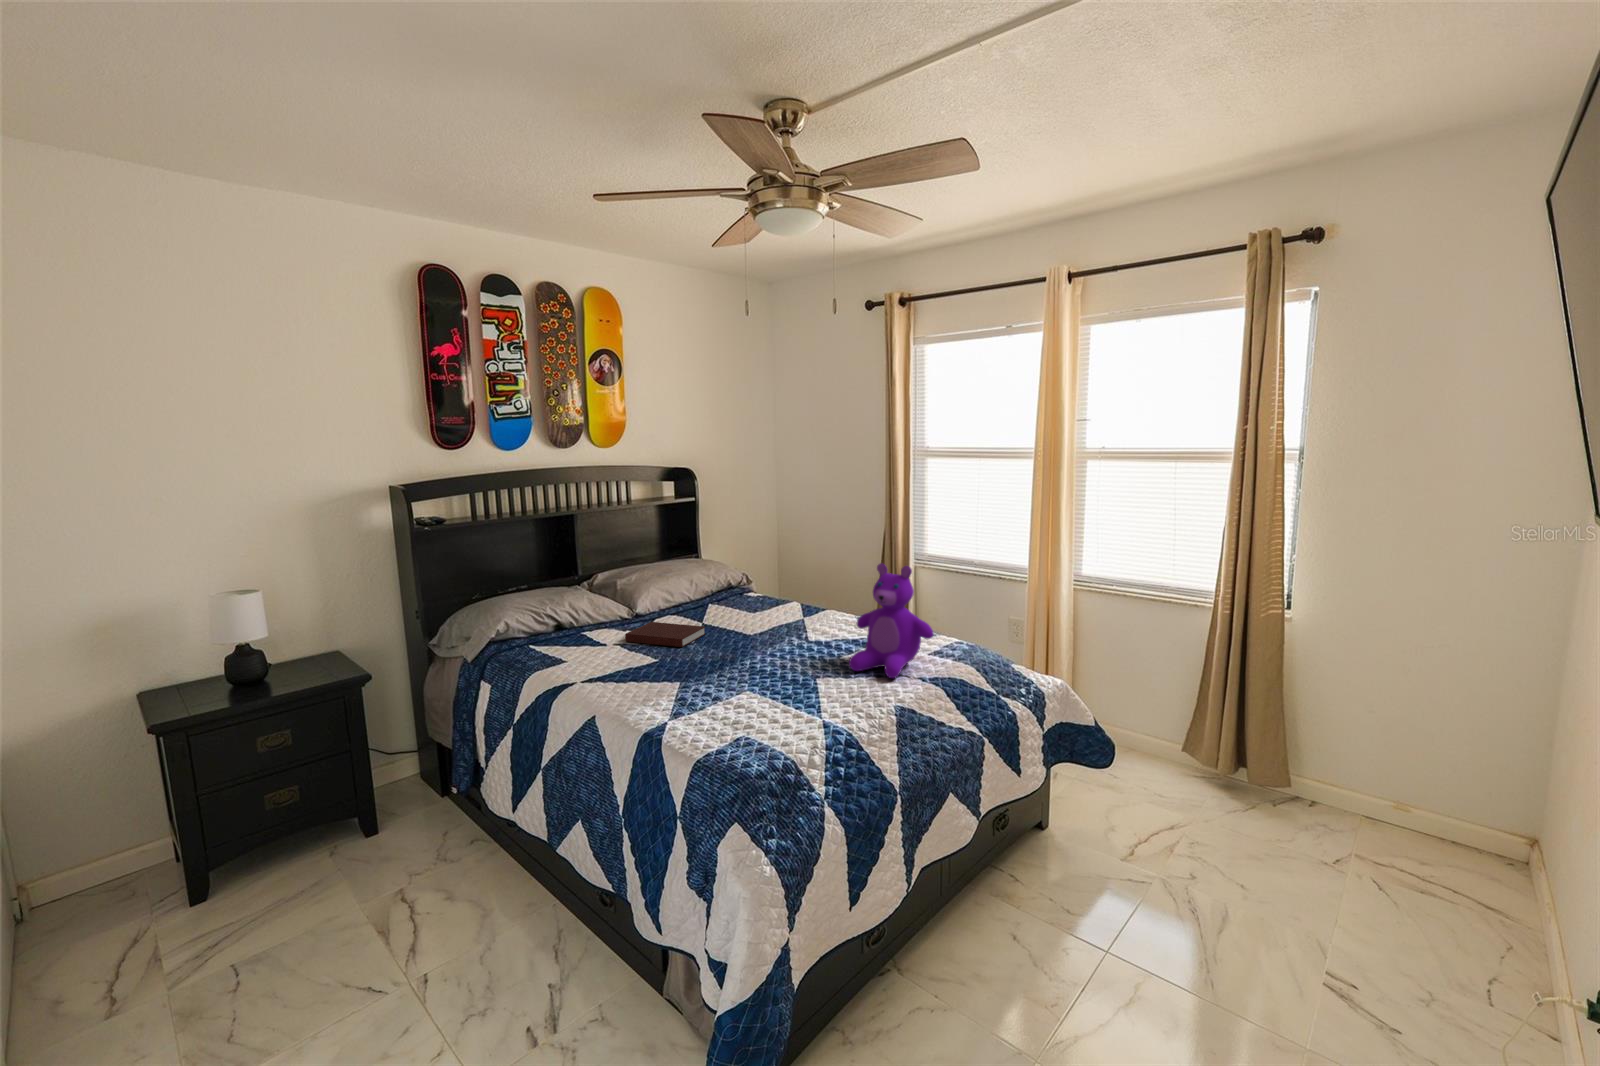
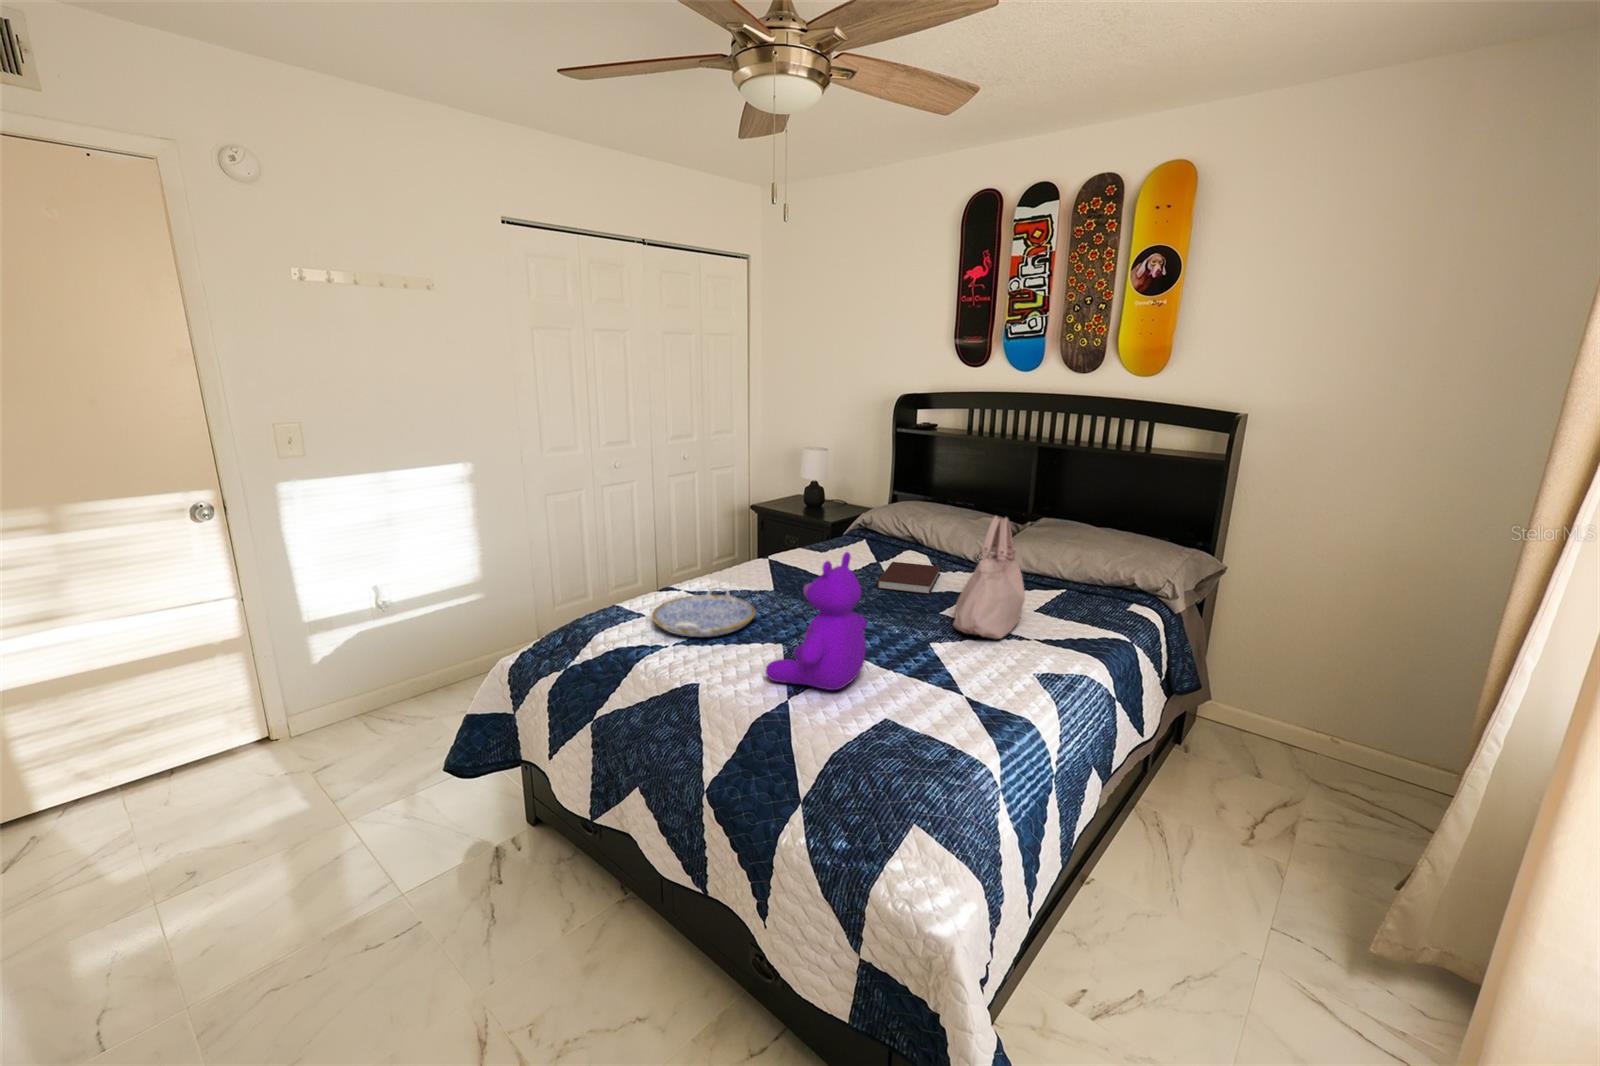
handbag: none [739,541,822,630] -> present [953,516,1025,639]
serving tray: none [697,676,814,724] -> present [652,587,755,637]

